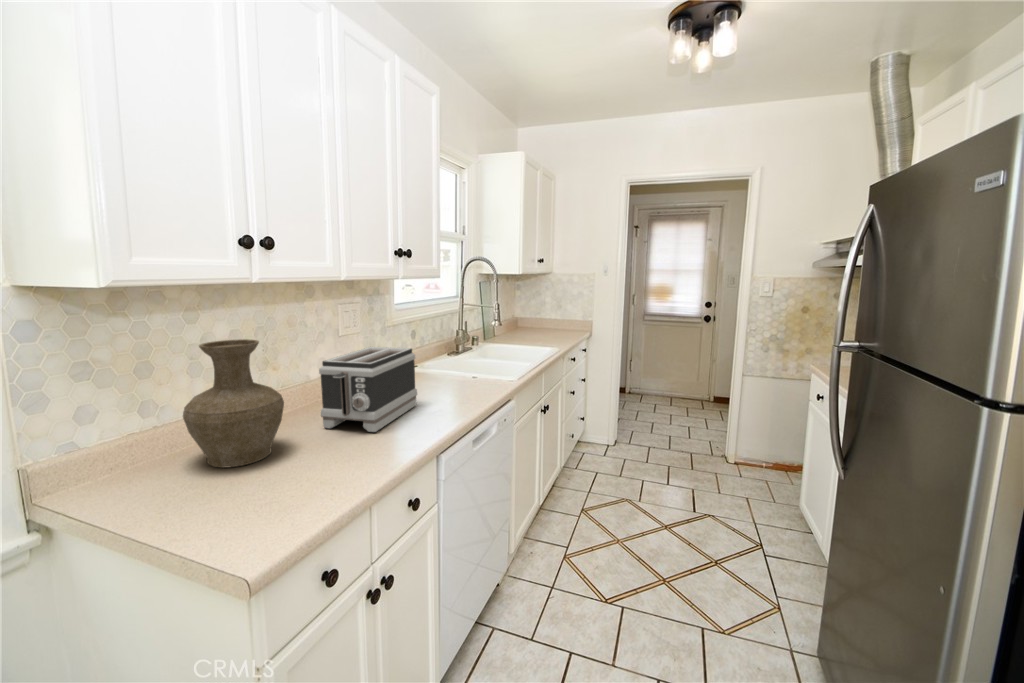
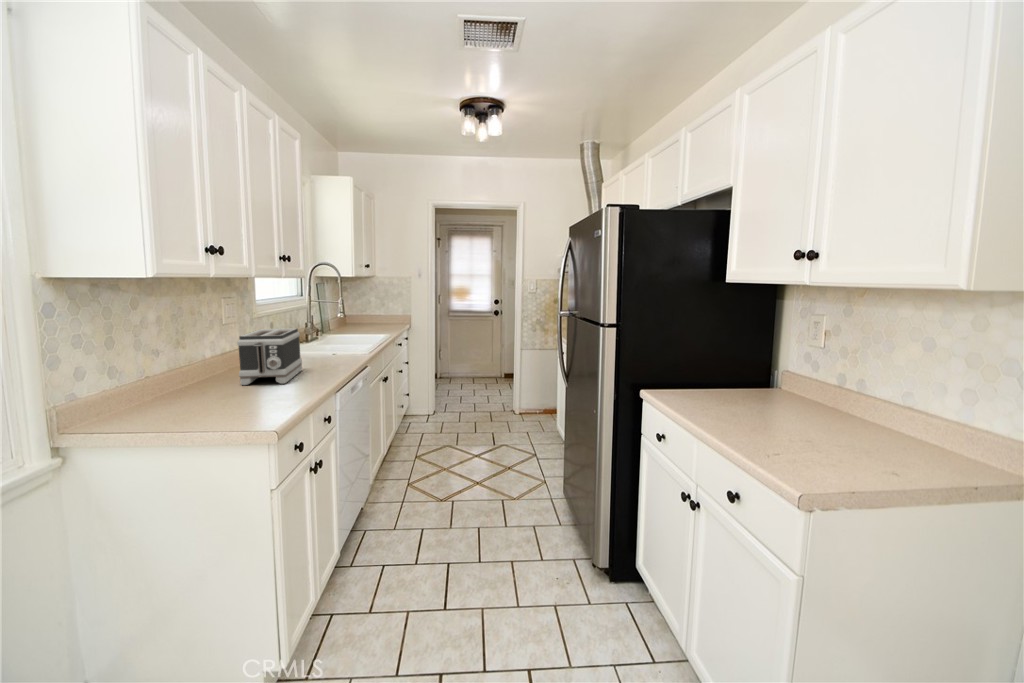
vase: present [183,339,284,468] -> none [152,319,226,407]

